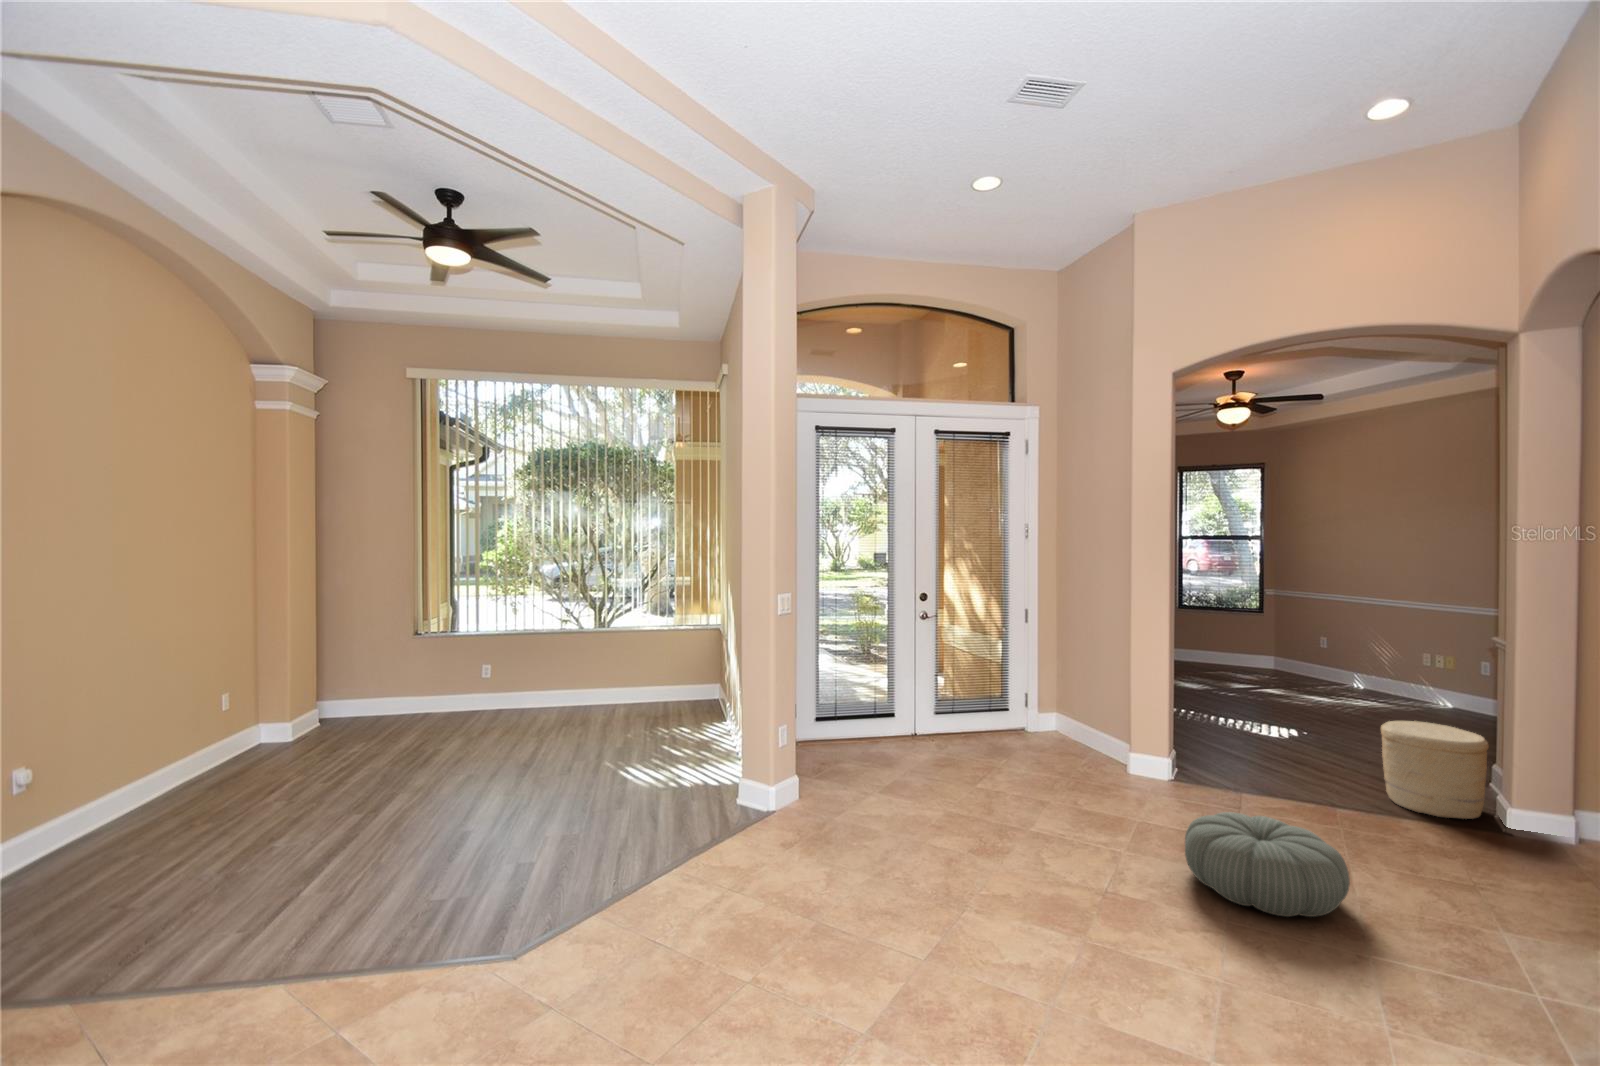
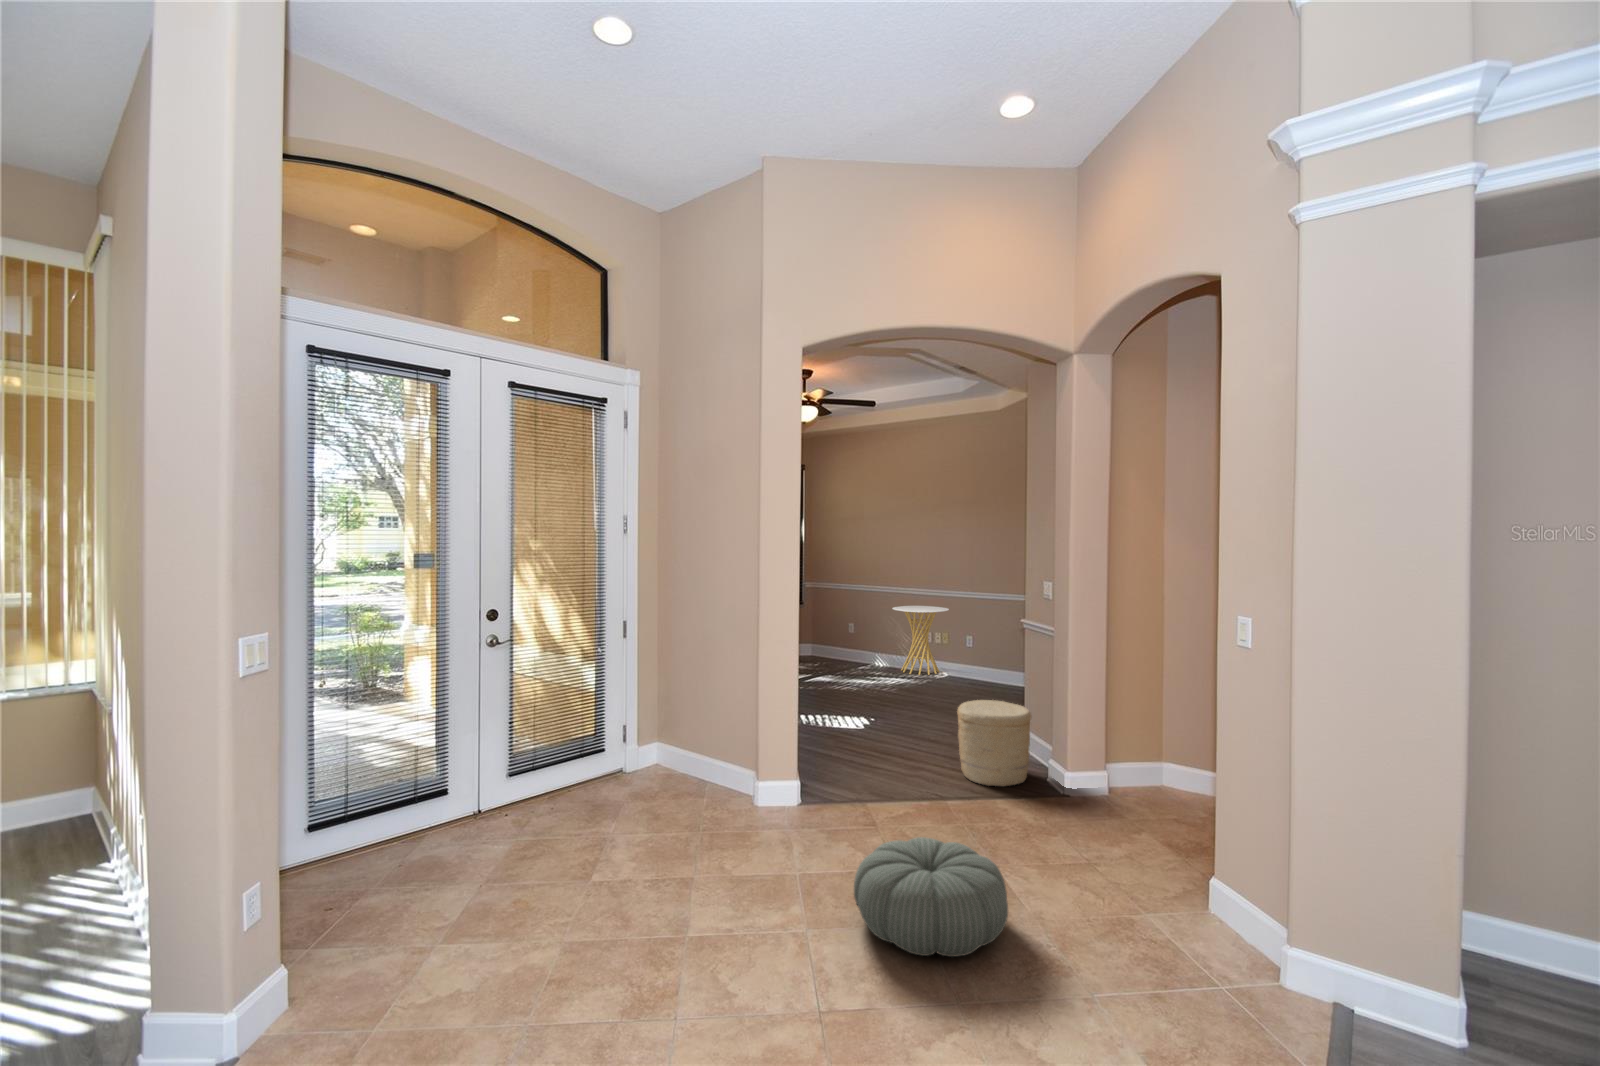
side table: none [1359,622,1446,703] -> present [892,606,949,675]

